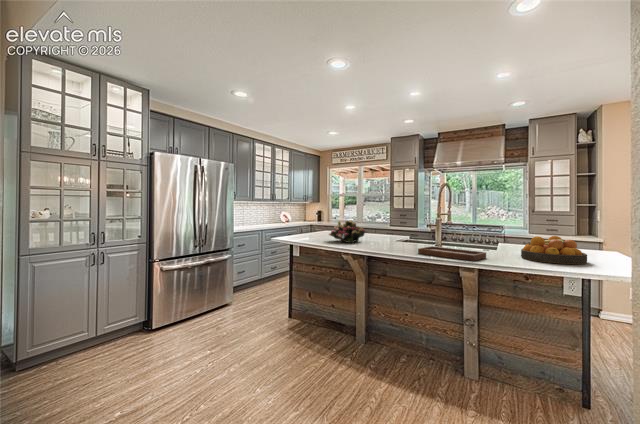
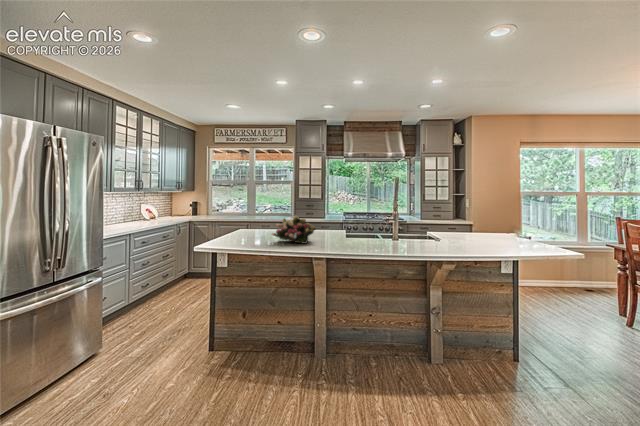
fruit bowl: present [521,236,587,264] -> none [473,226,524,250]
tray: present [418,237,486,261] -> none [396,231,457,254]

